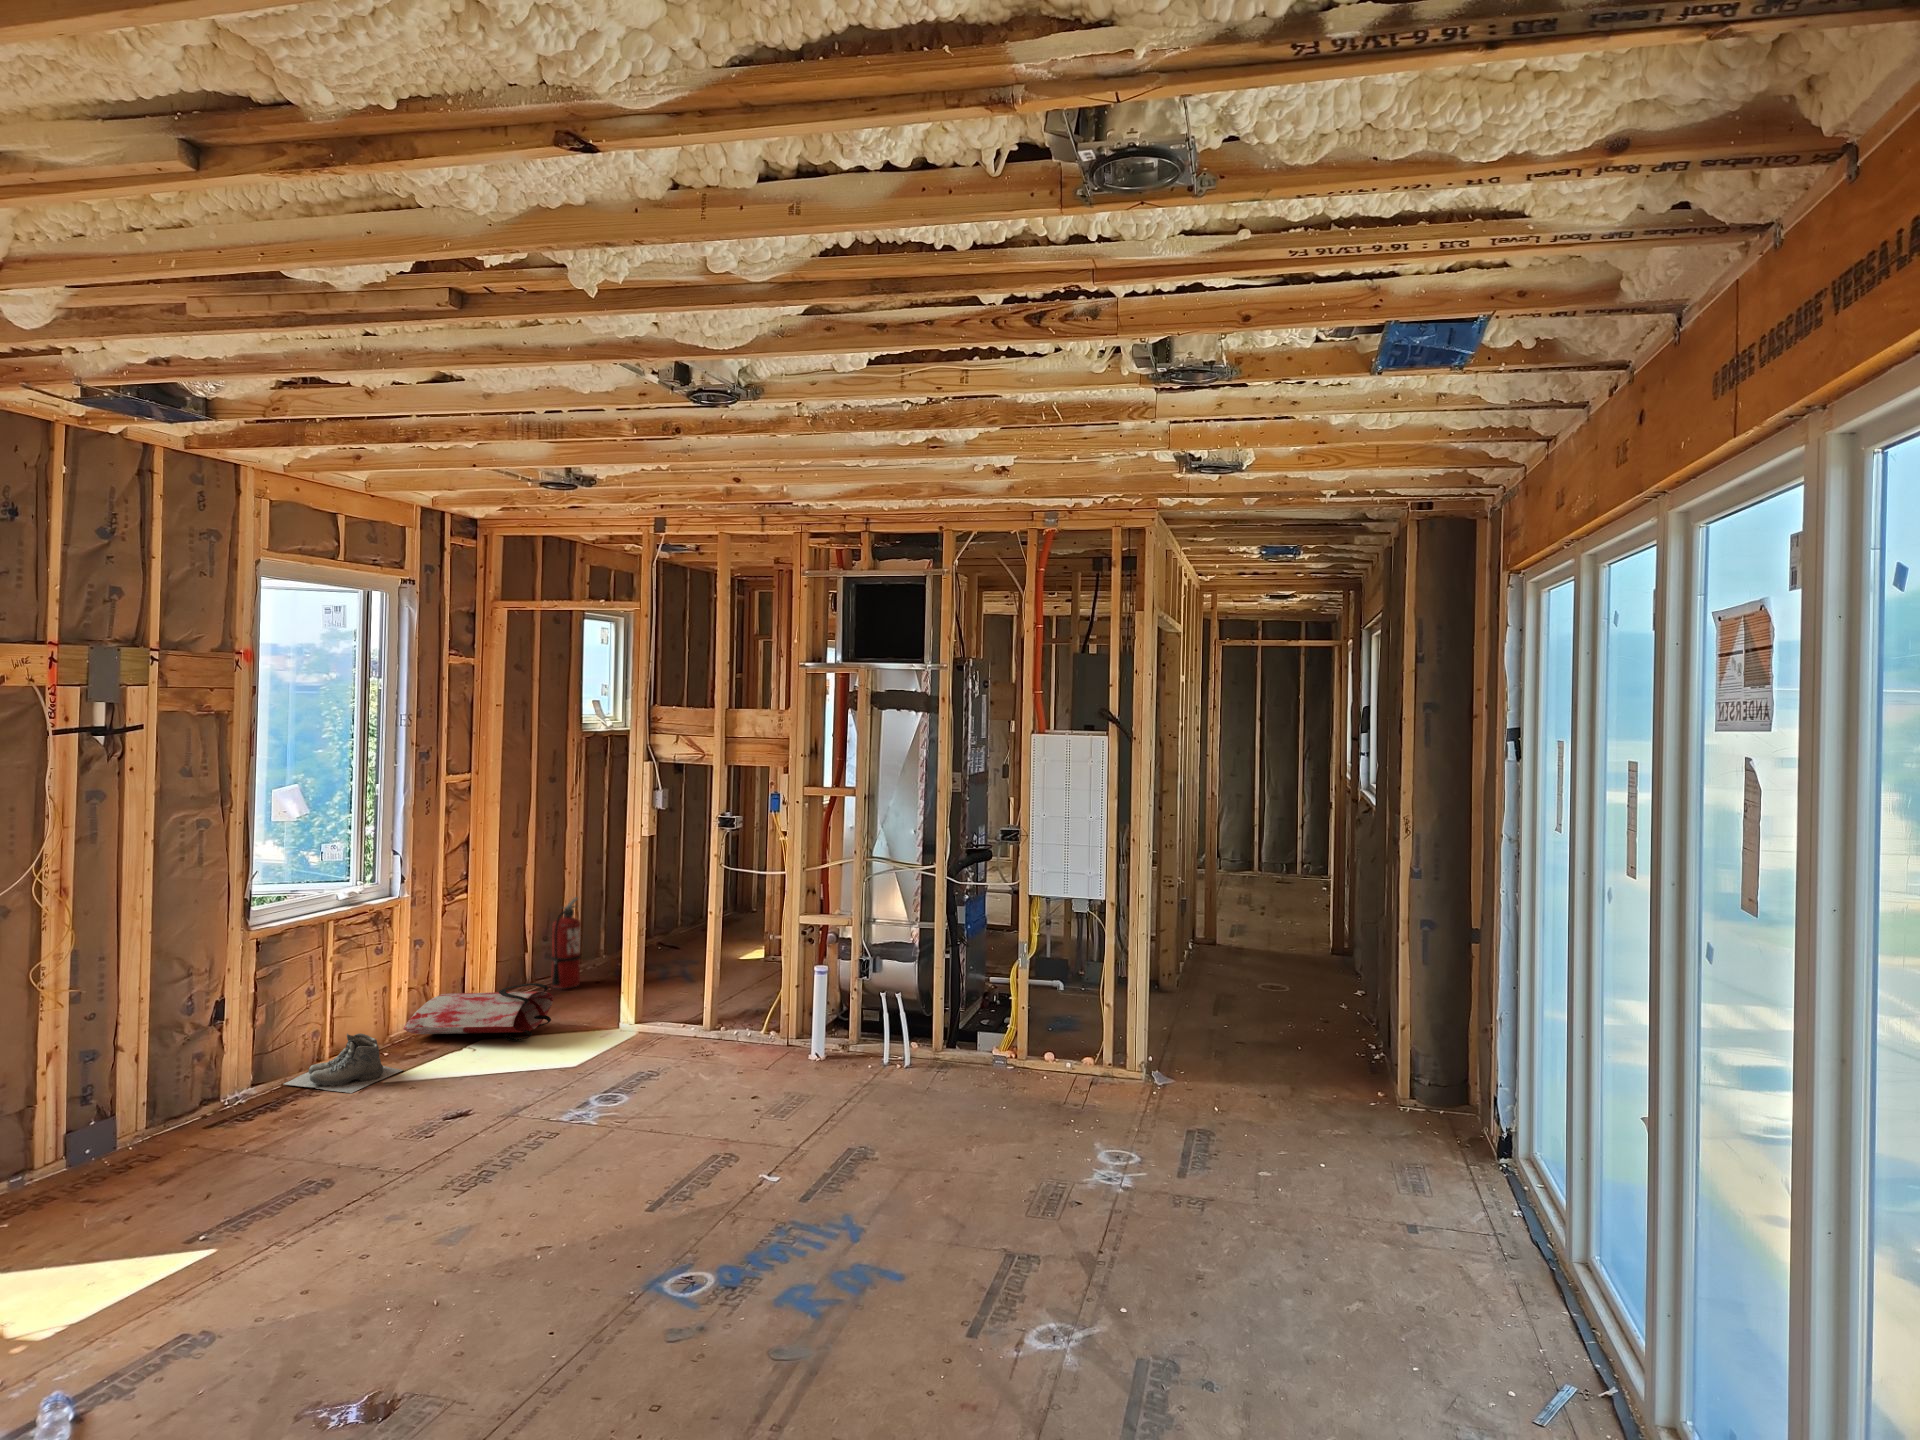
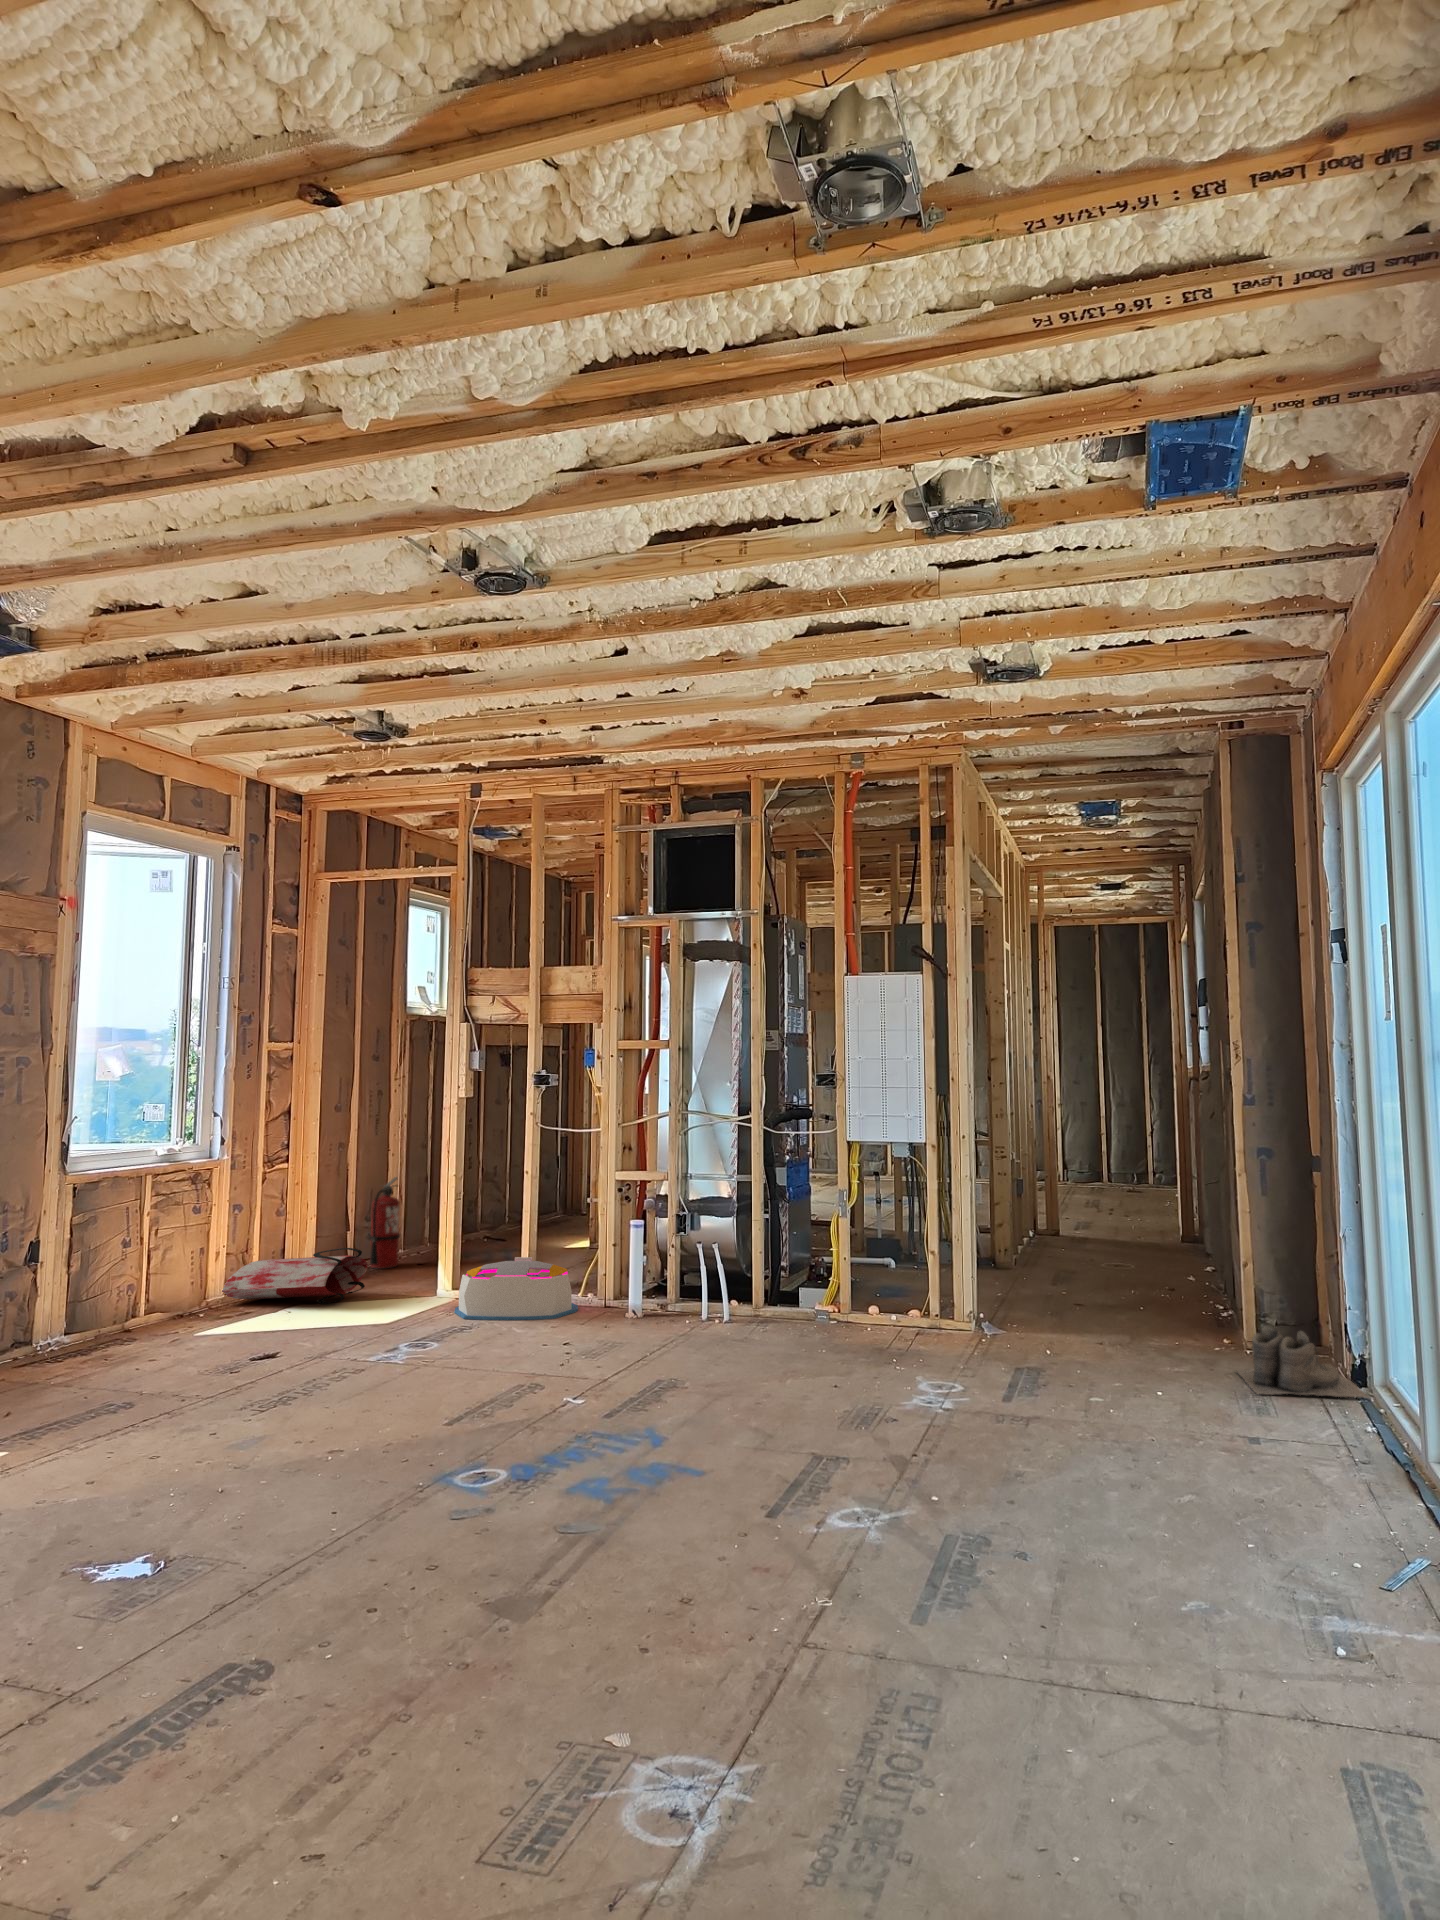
storage bin: none [644,996,765,1064] -> present [455,1257,578,1320]
boots: present [284,1033,402,1093] -> present [1237,1326,1368,1397]

